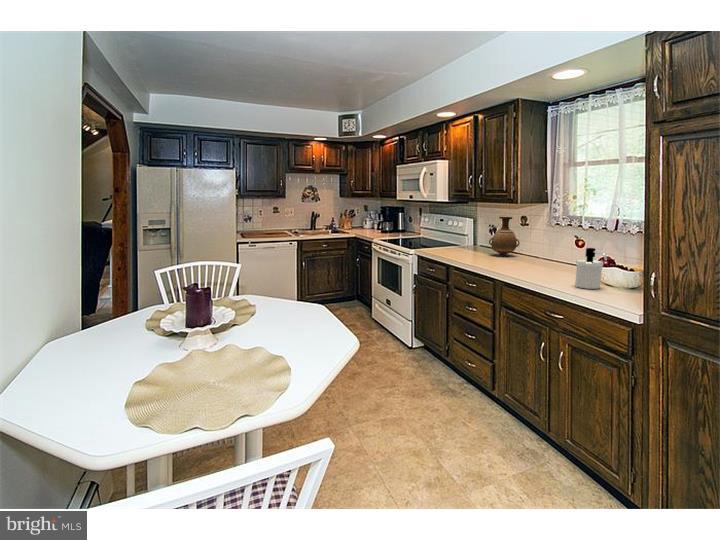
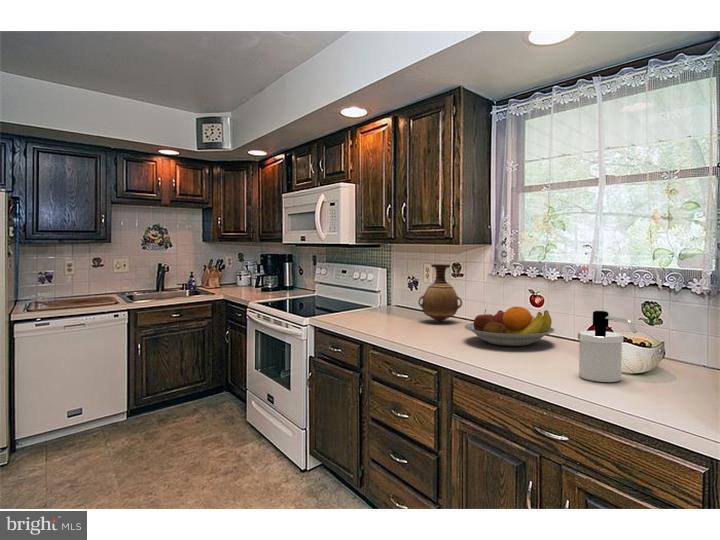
fruit bowl: none [515,246,575,270] -> present [465,307,555,346]

